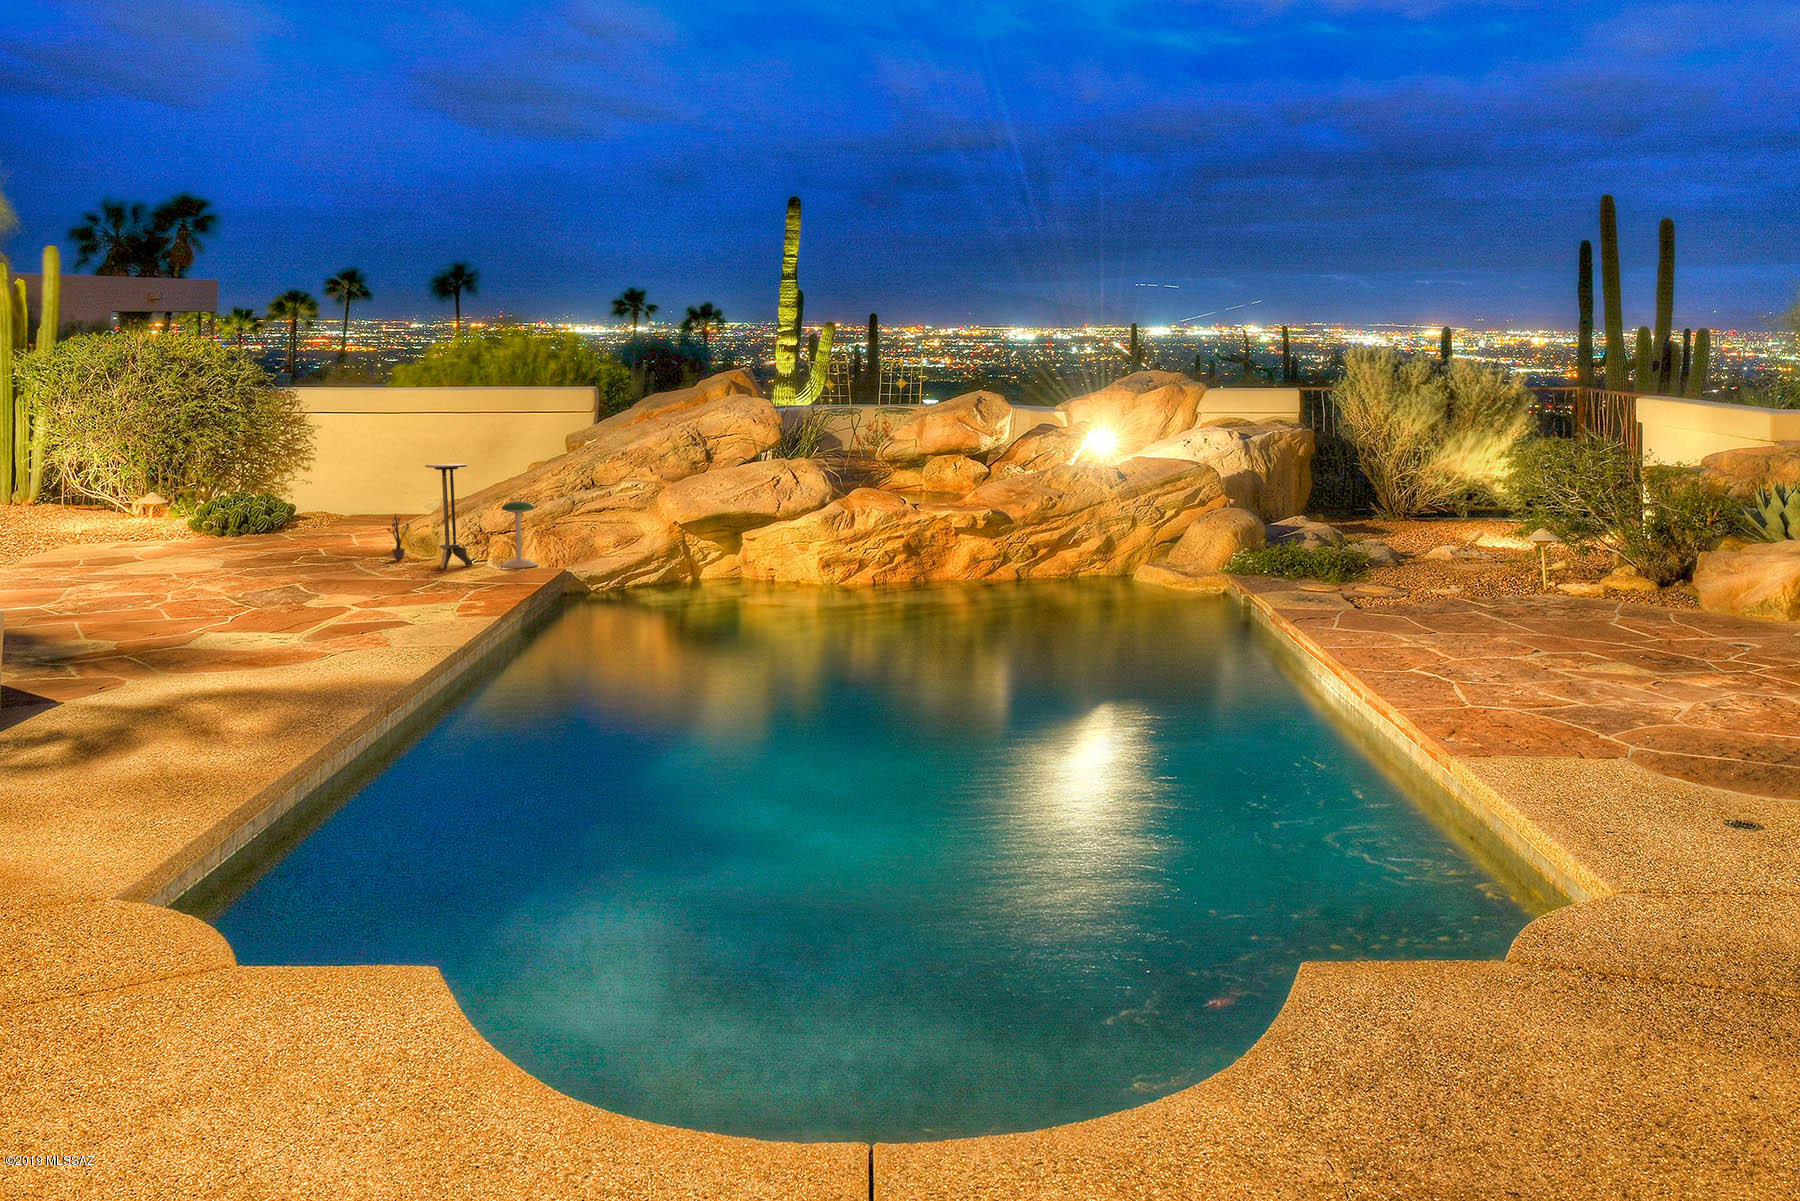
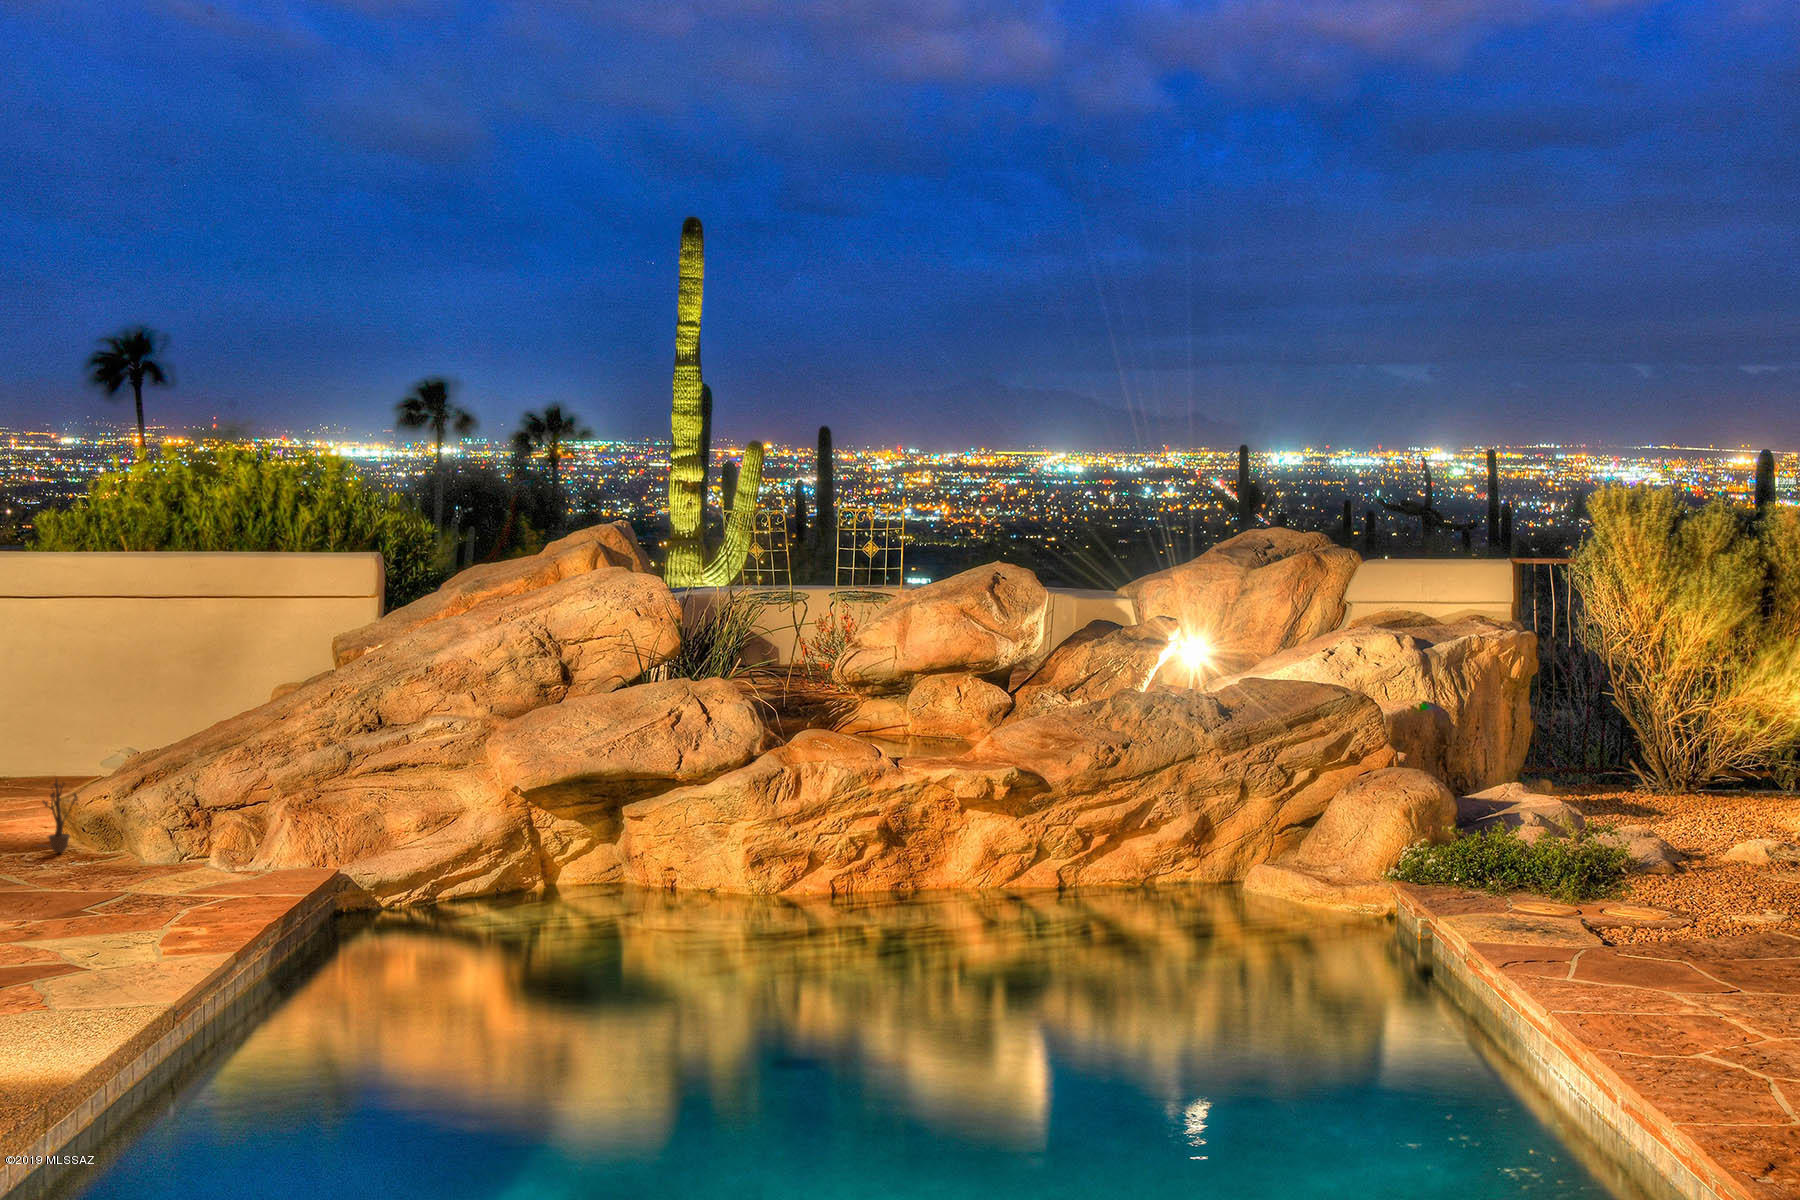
side table: present [425,464,473,569] -> none [104,699,178,873]
stool: present [501,501,538,568] -> none [224,760,286,870]

